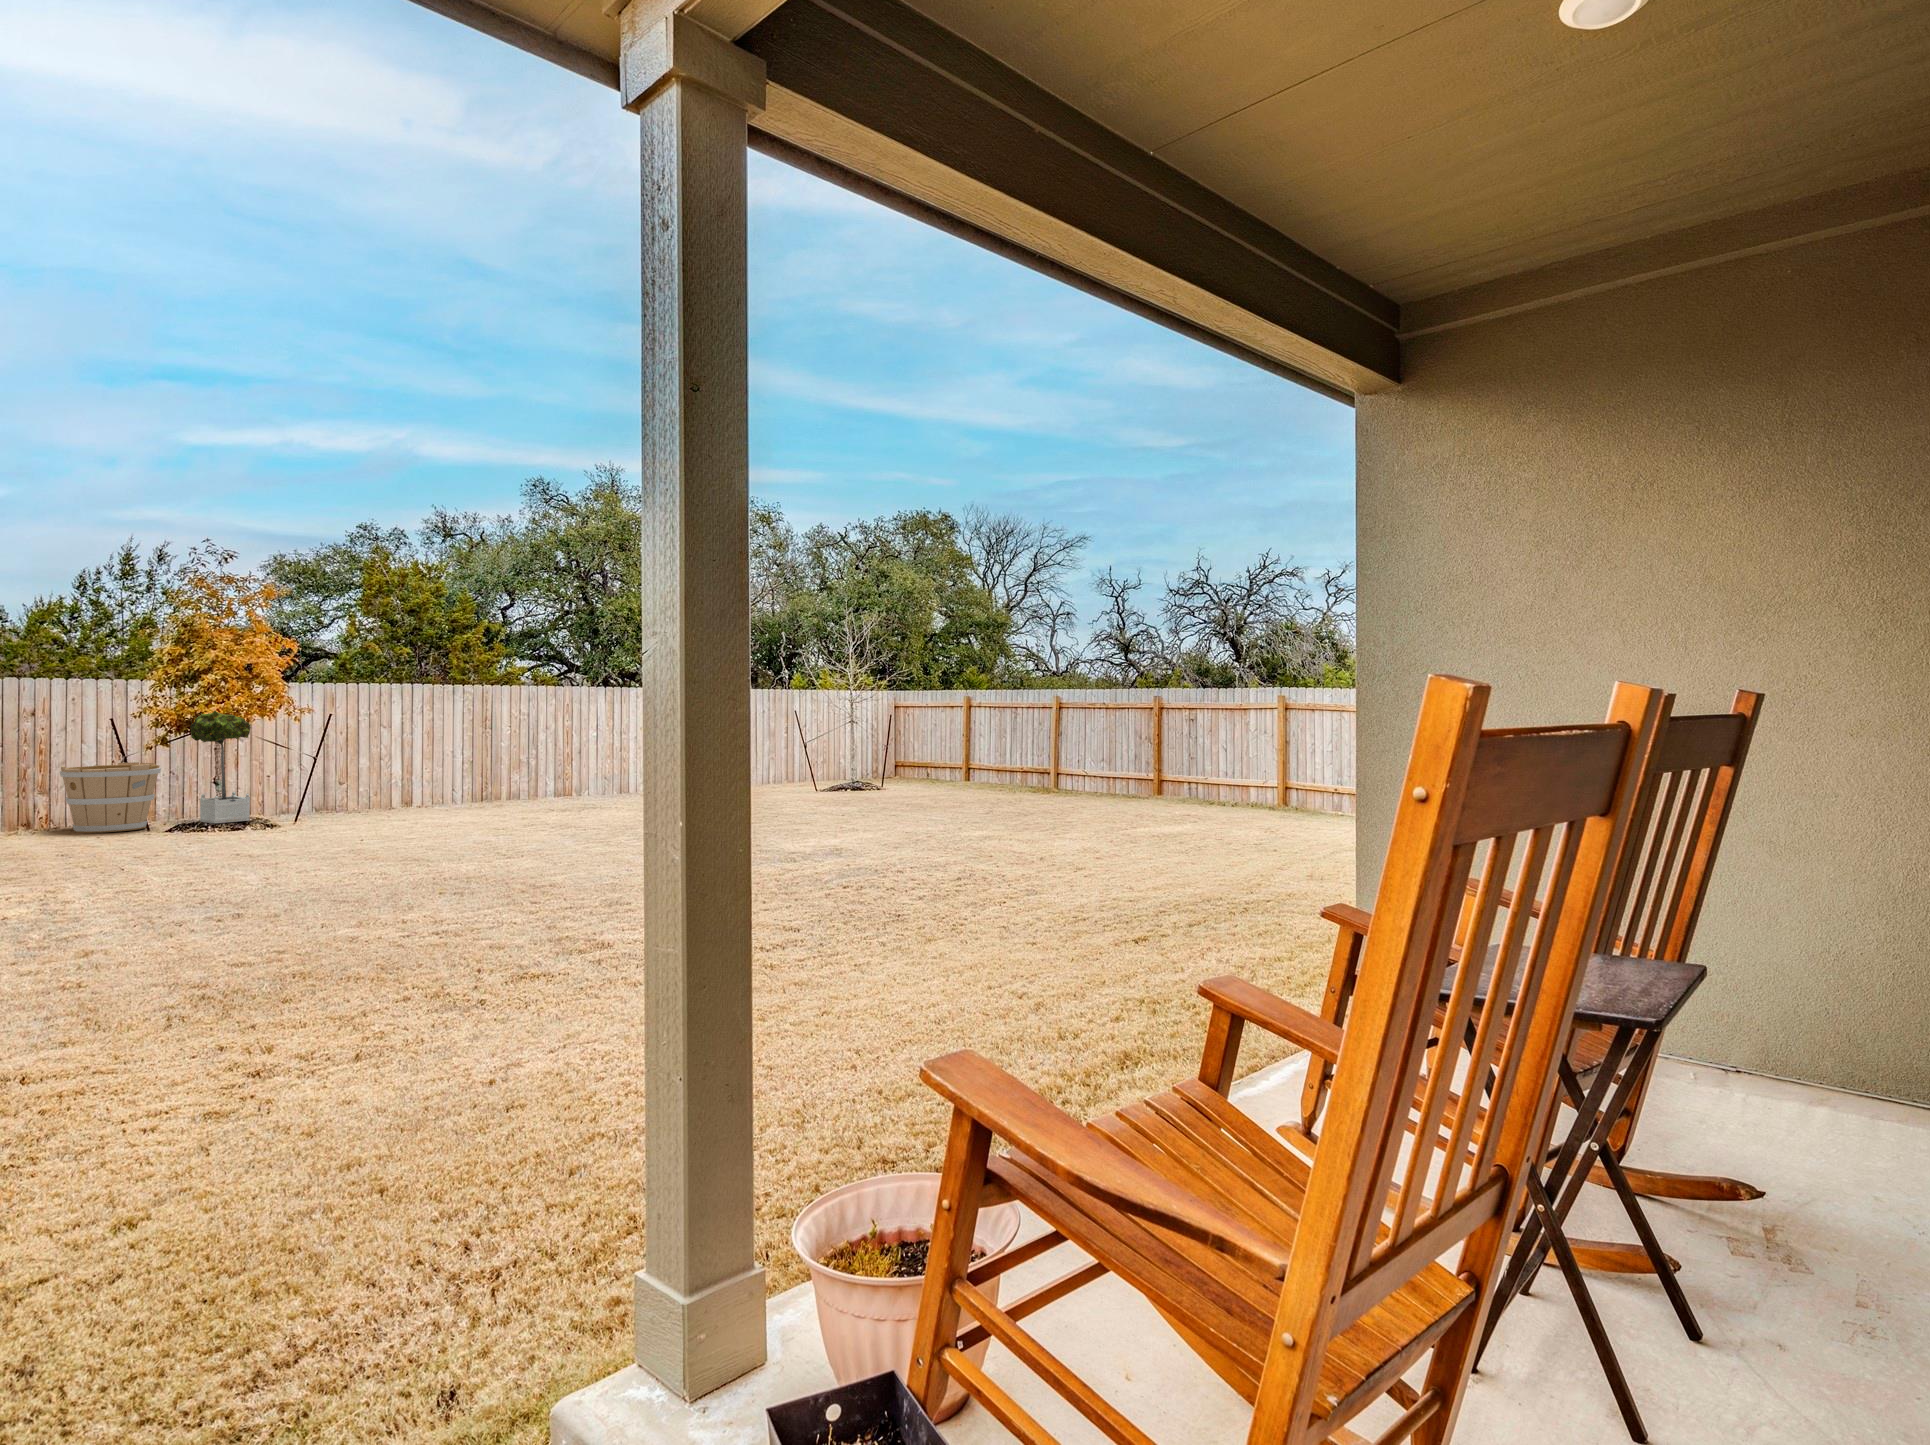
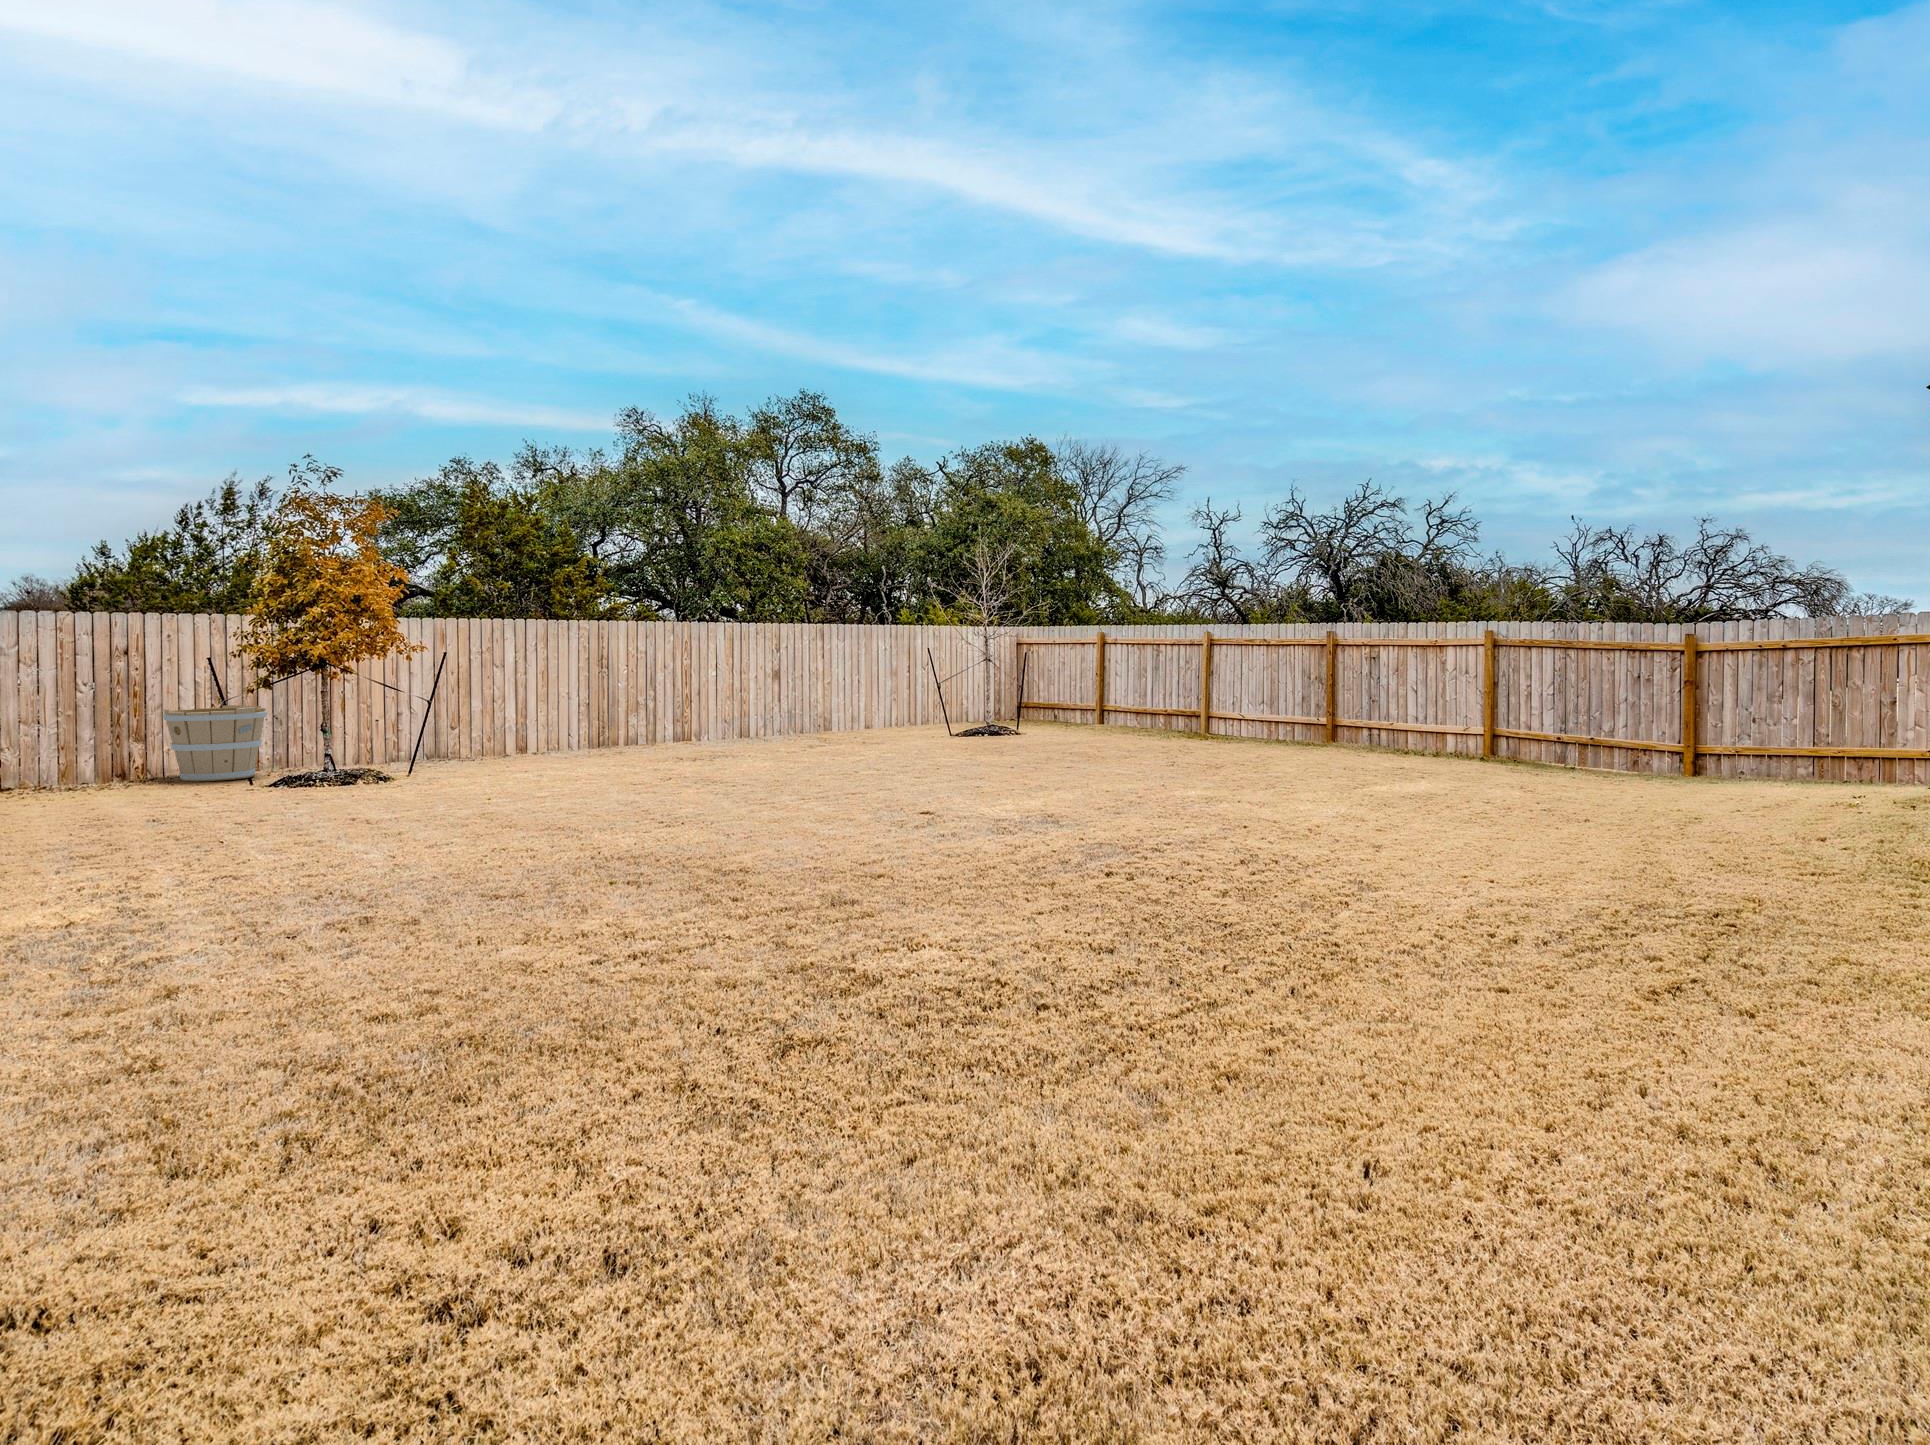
potted tree: present [190,711,251,823] -> none [296,648,361,771]

